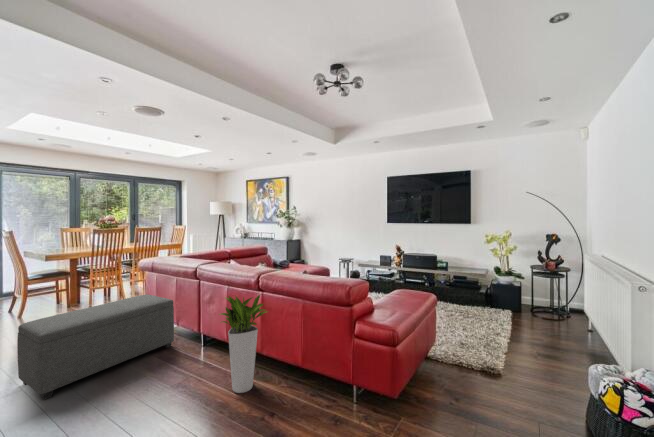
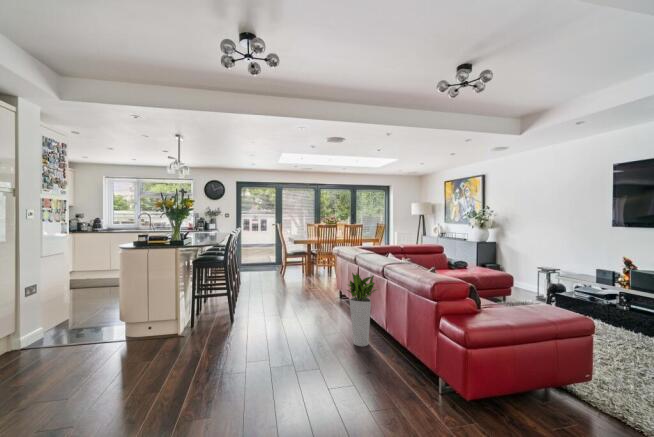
ottoman: present [17,294,174,399] -> none [265,270,341,315]

